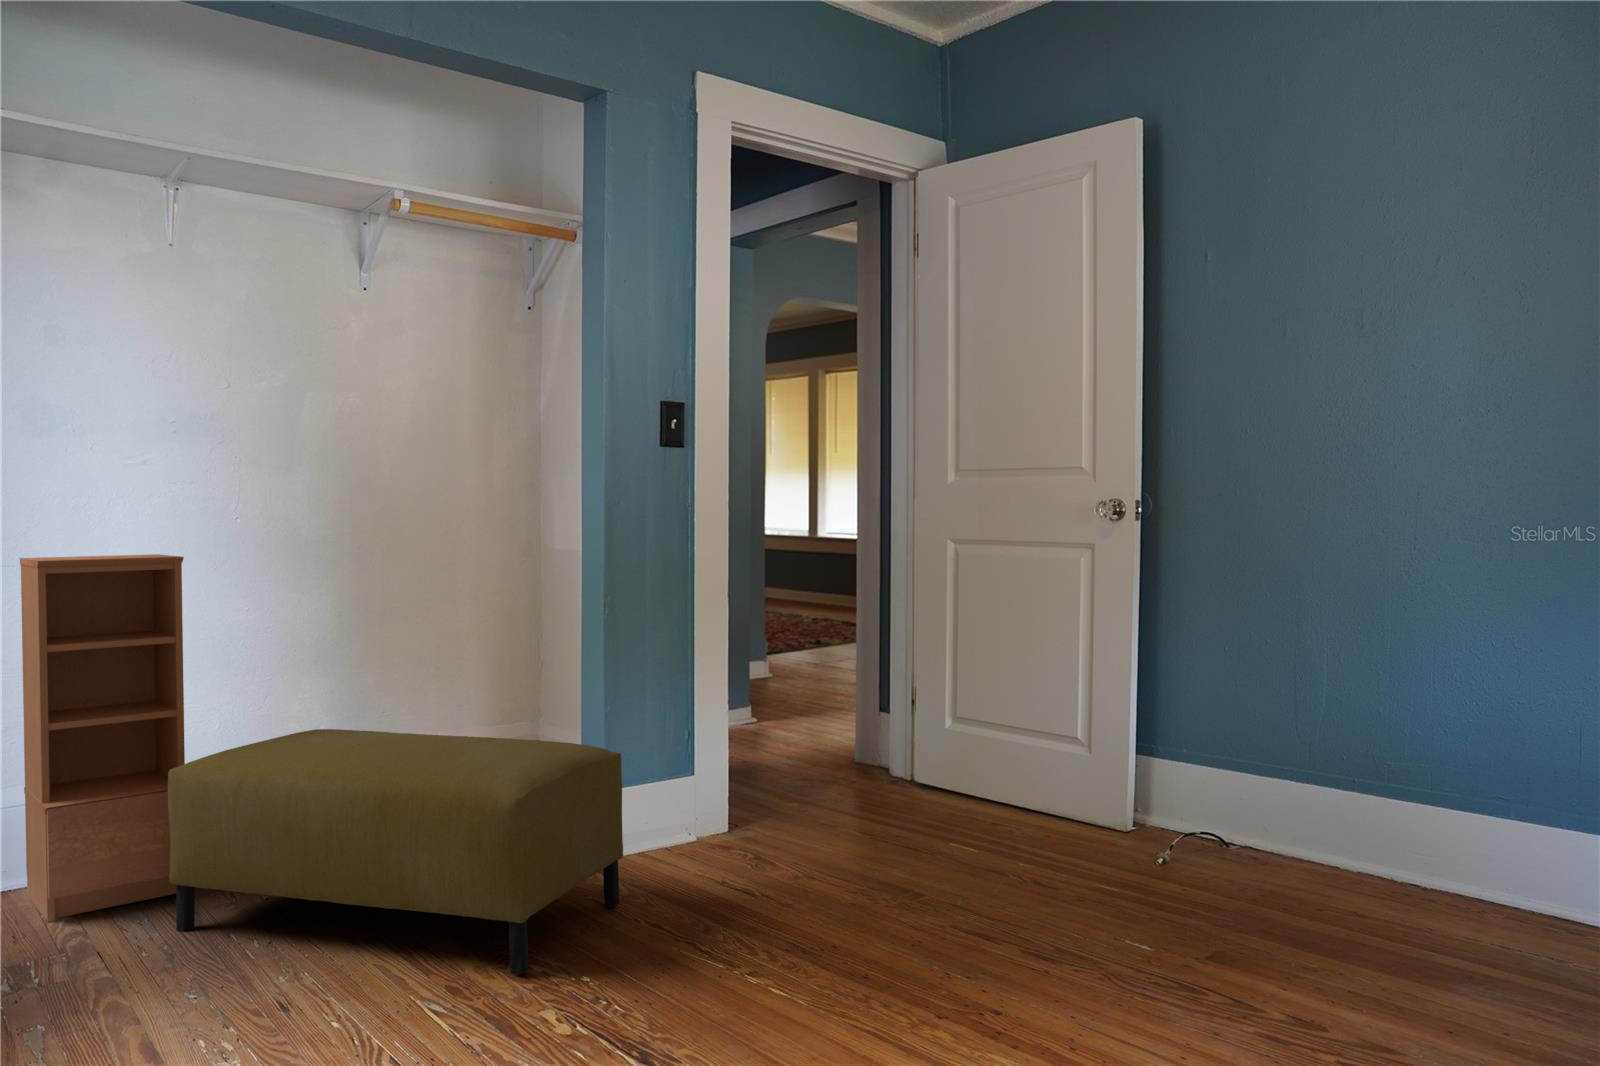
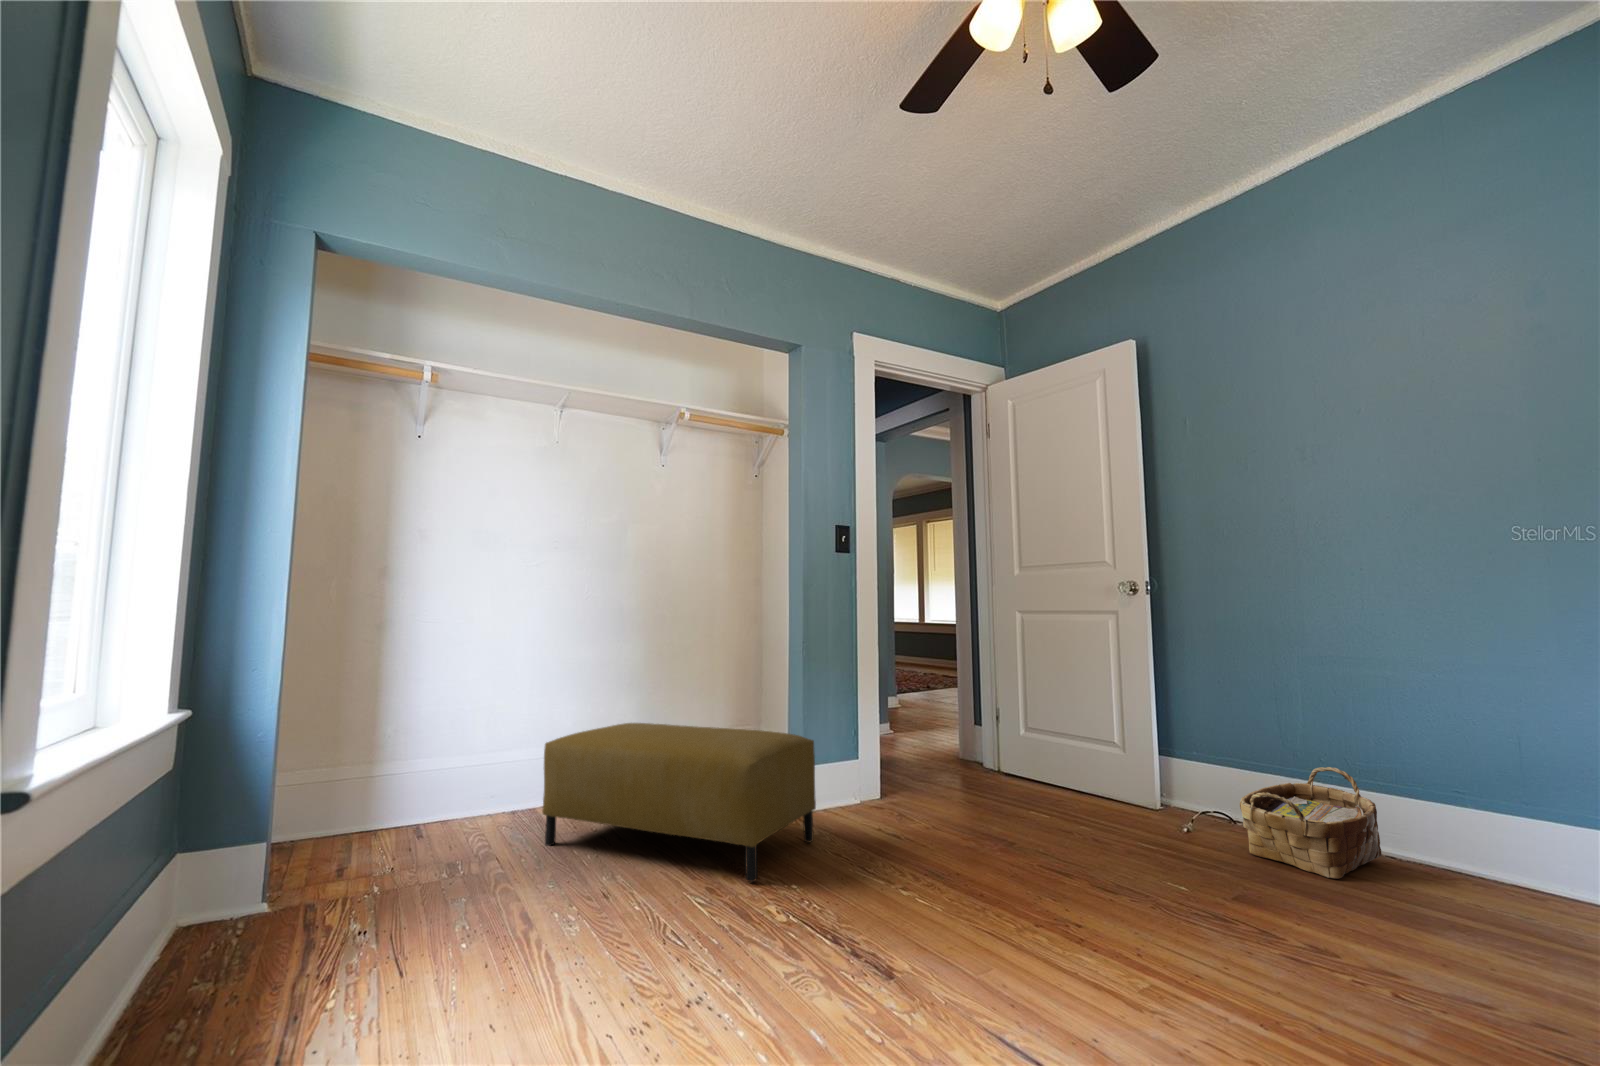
bookcase: present [20,554,185,922] -> none [463,617,559,836]
woven basket: none [1233,773,1408,925] -> present [1240,767,1382,879]

